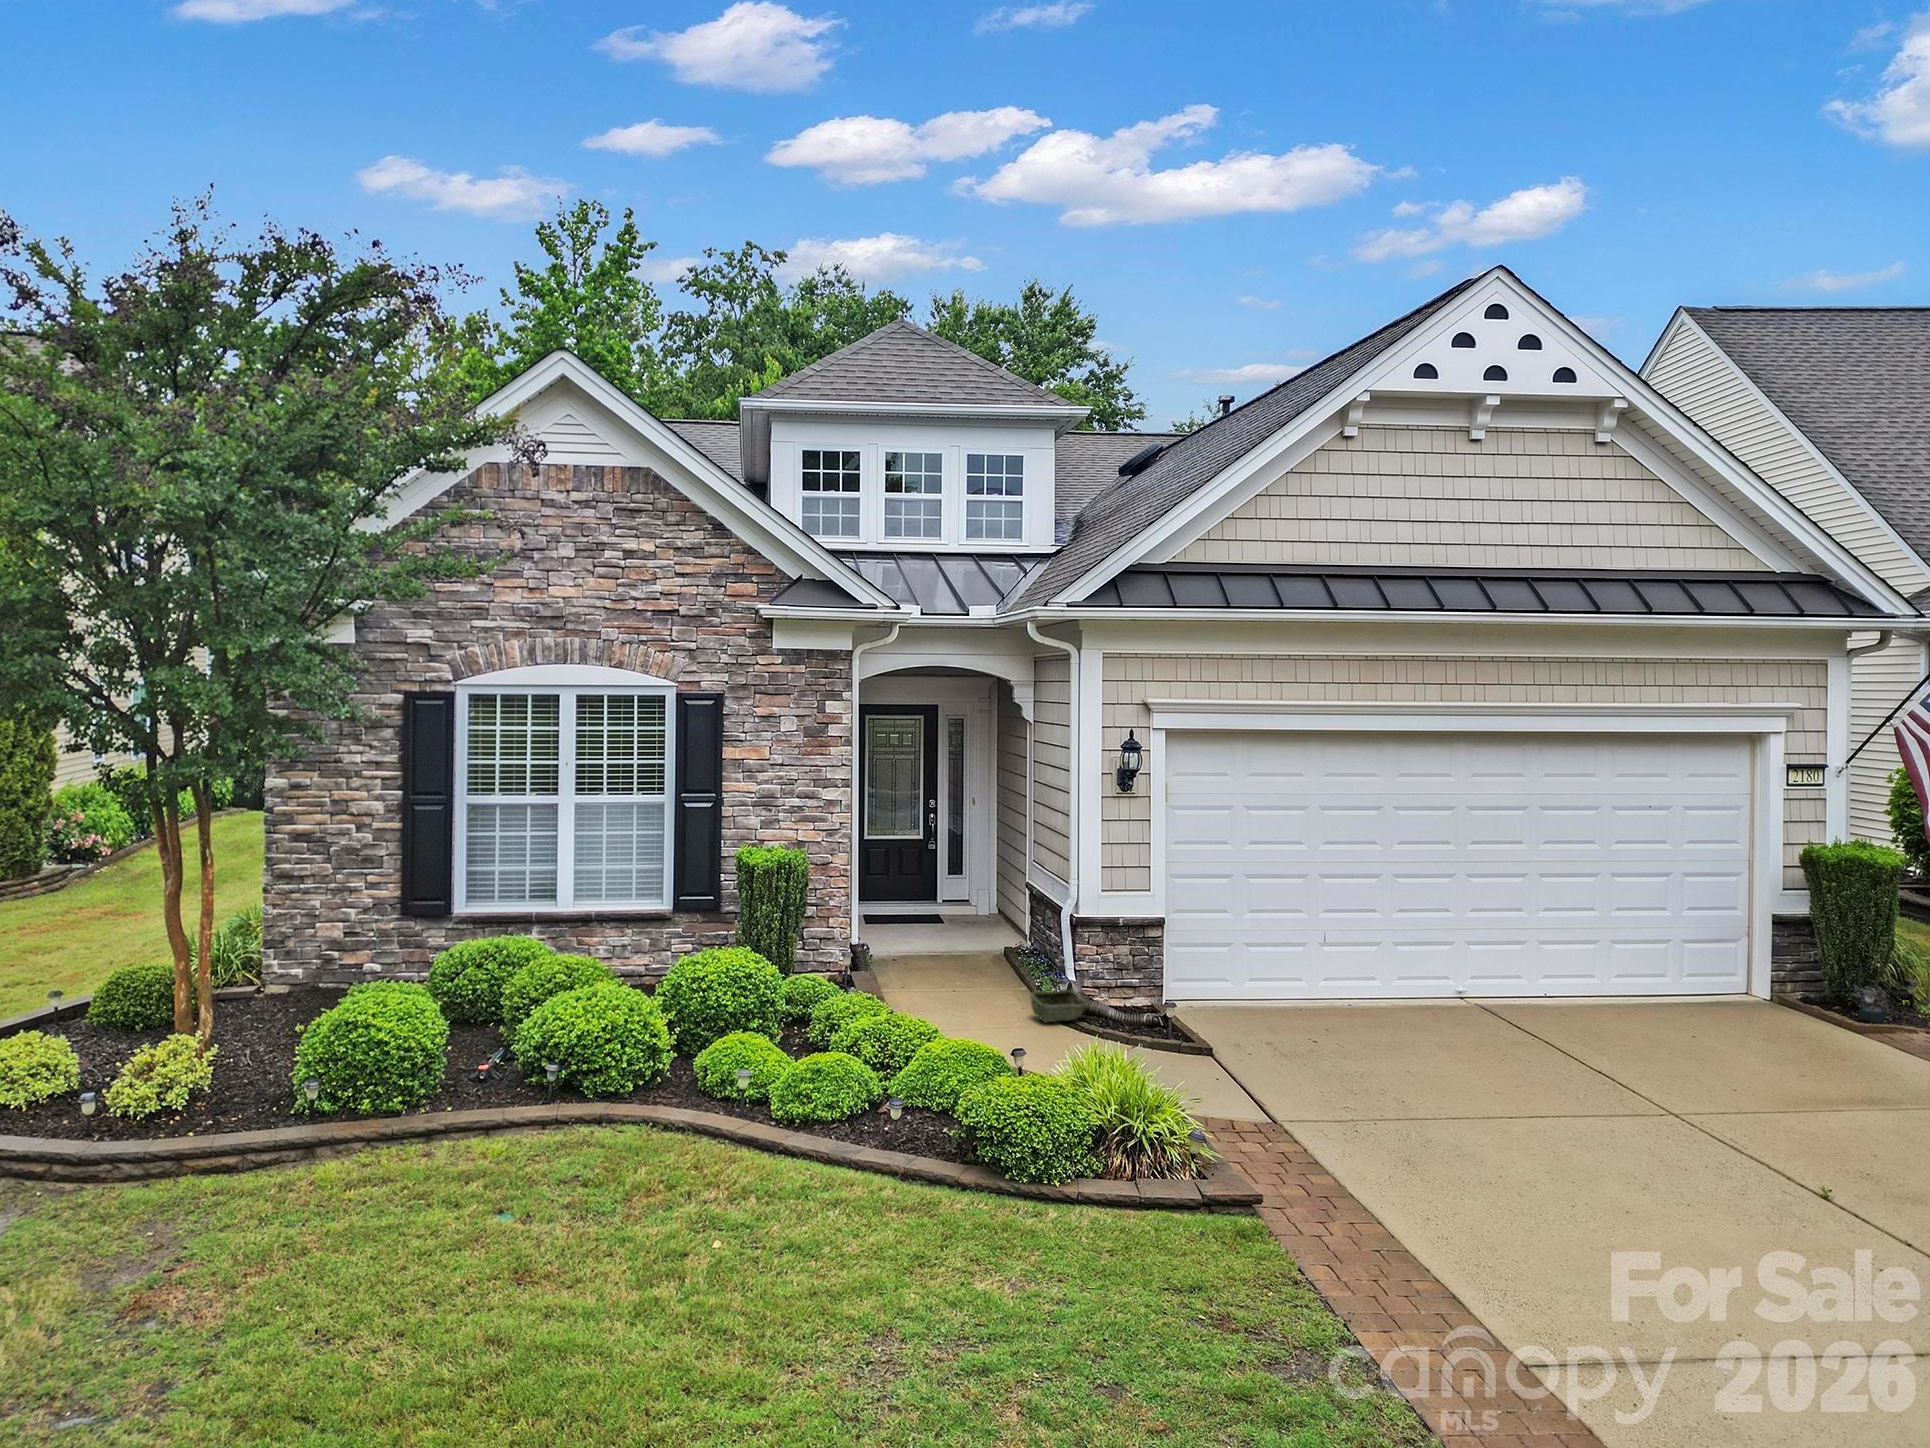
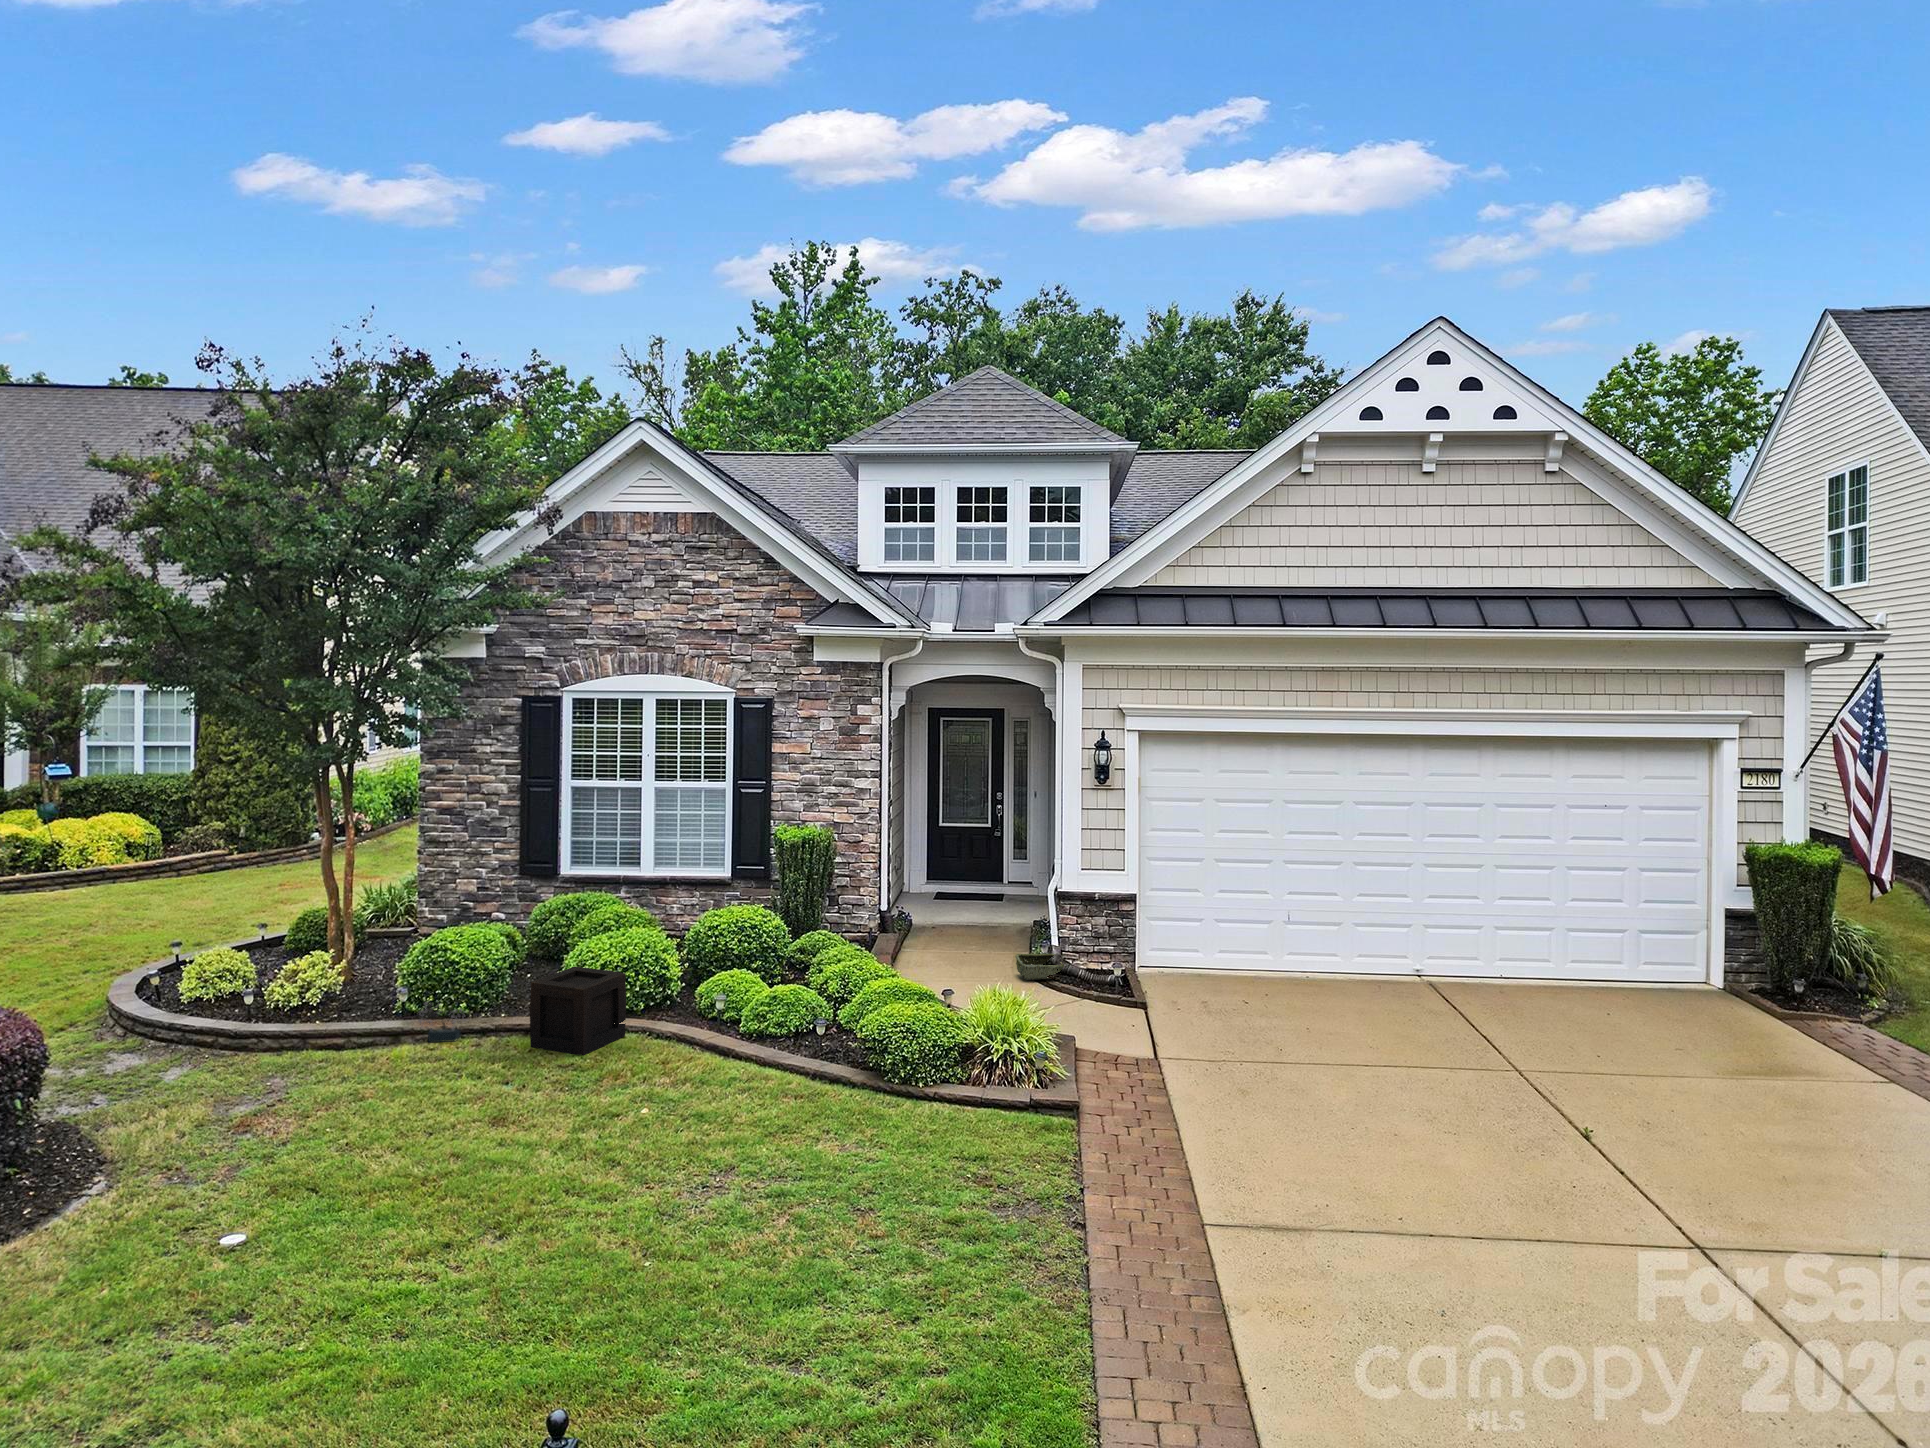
decorative plant: present [1854,987,1887,1022] -> present [419,1002,465,1042]
wooden crate: none [494,1041,610,1158] -> present [530,967,626,1056]

